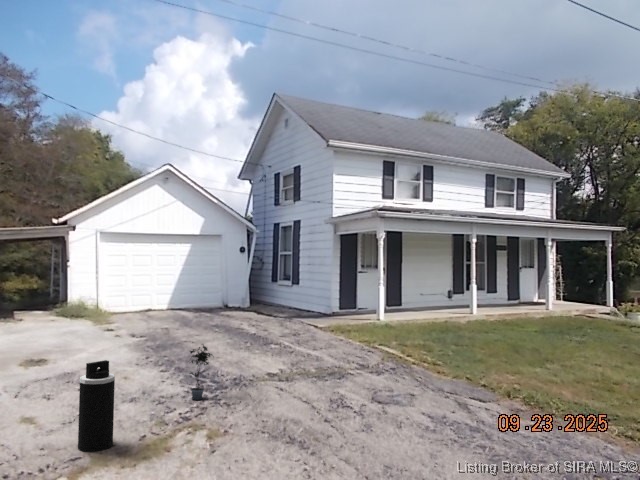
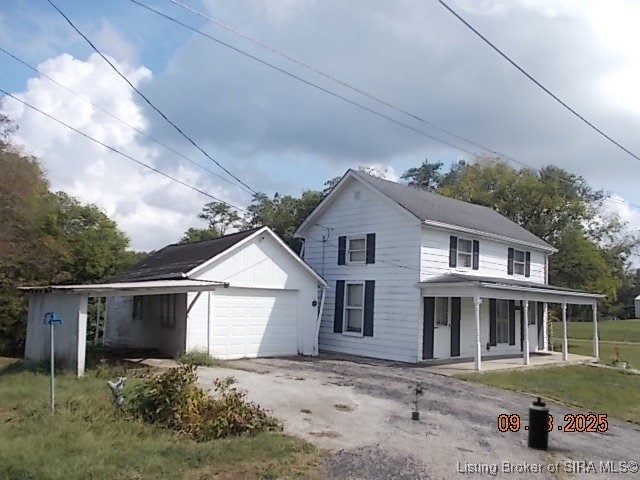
potted plant: present [190,345,212,400] -> present [408,384,428,420]

